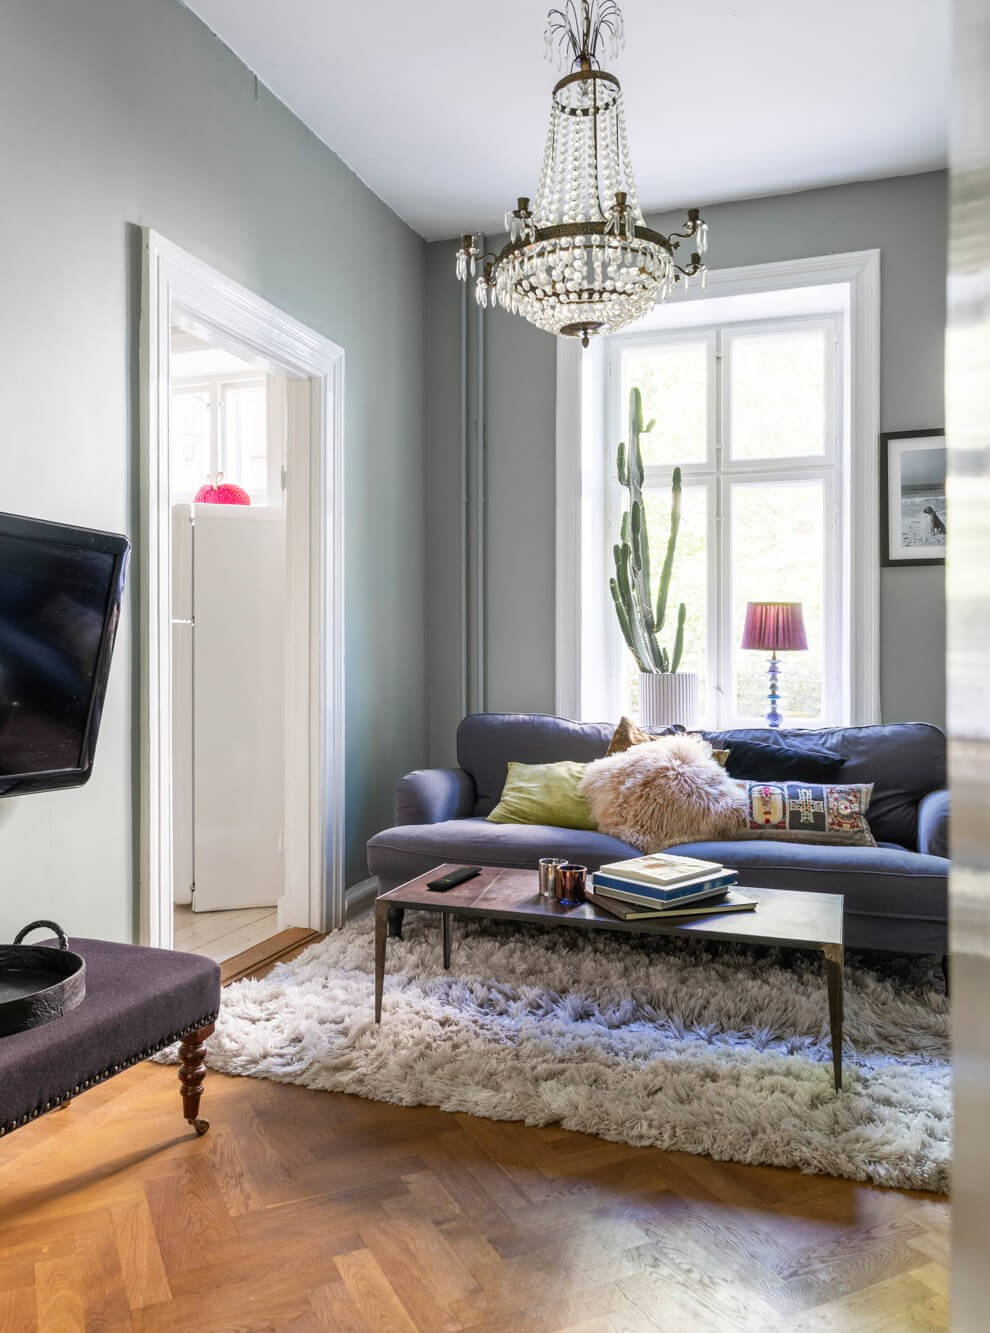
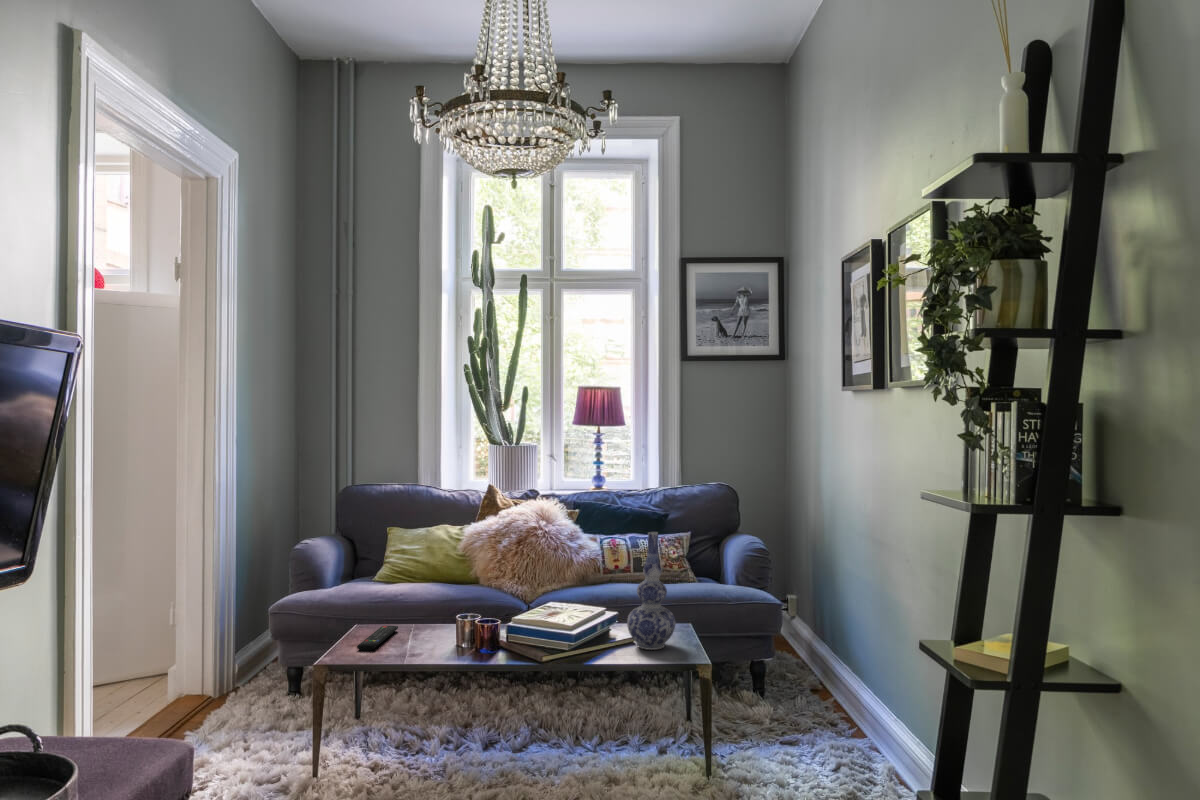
vase: none [743,770,807,921] -> present [627,532,676,650]

